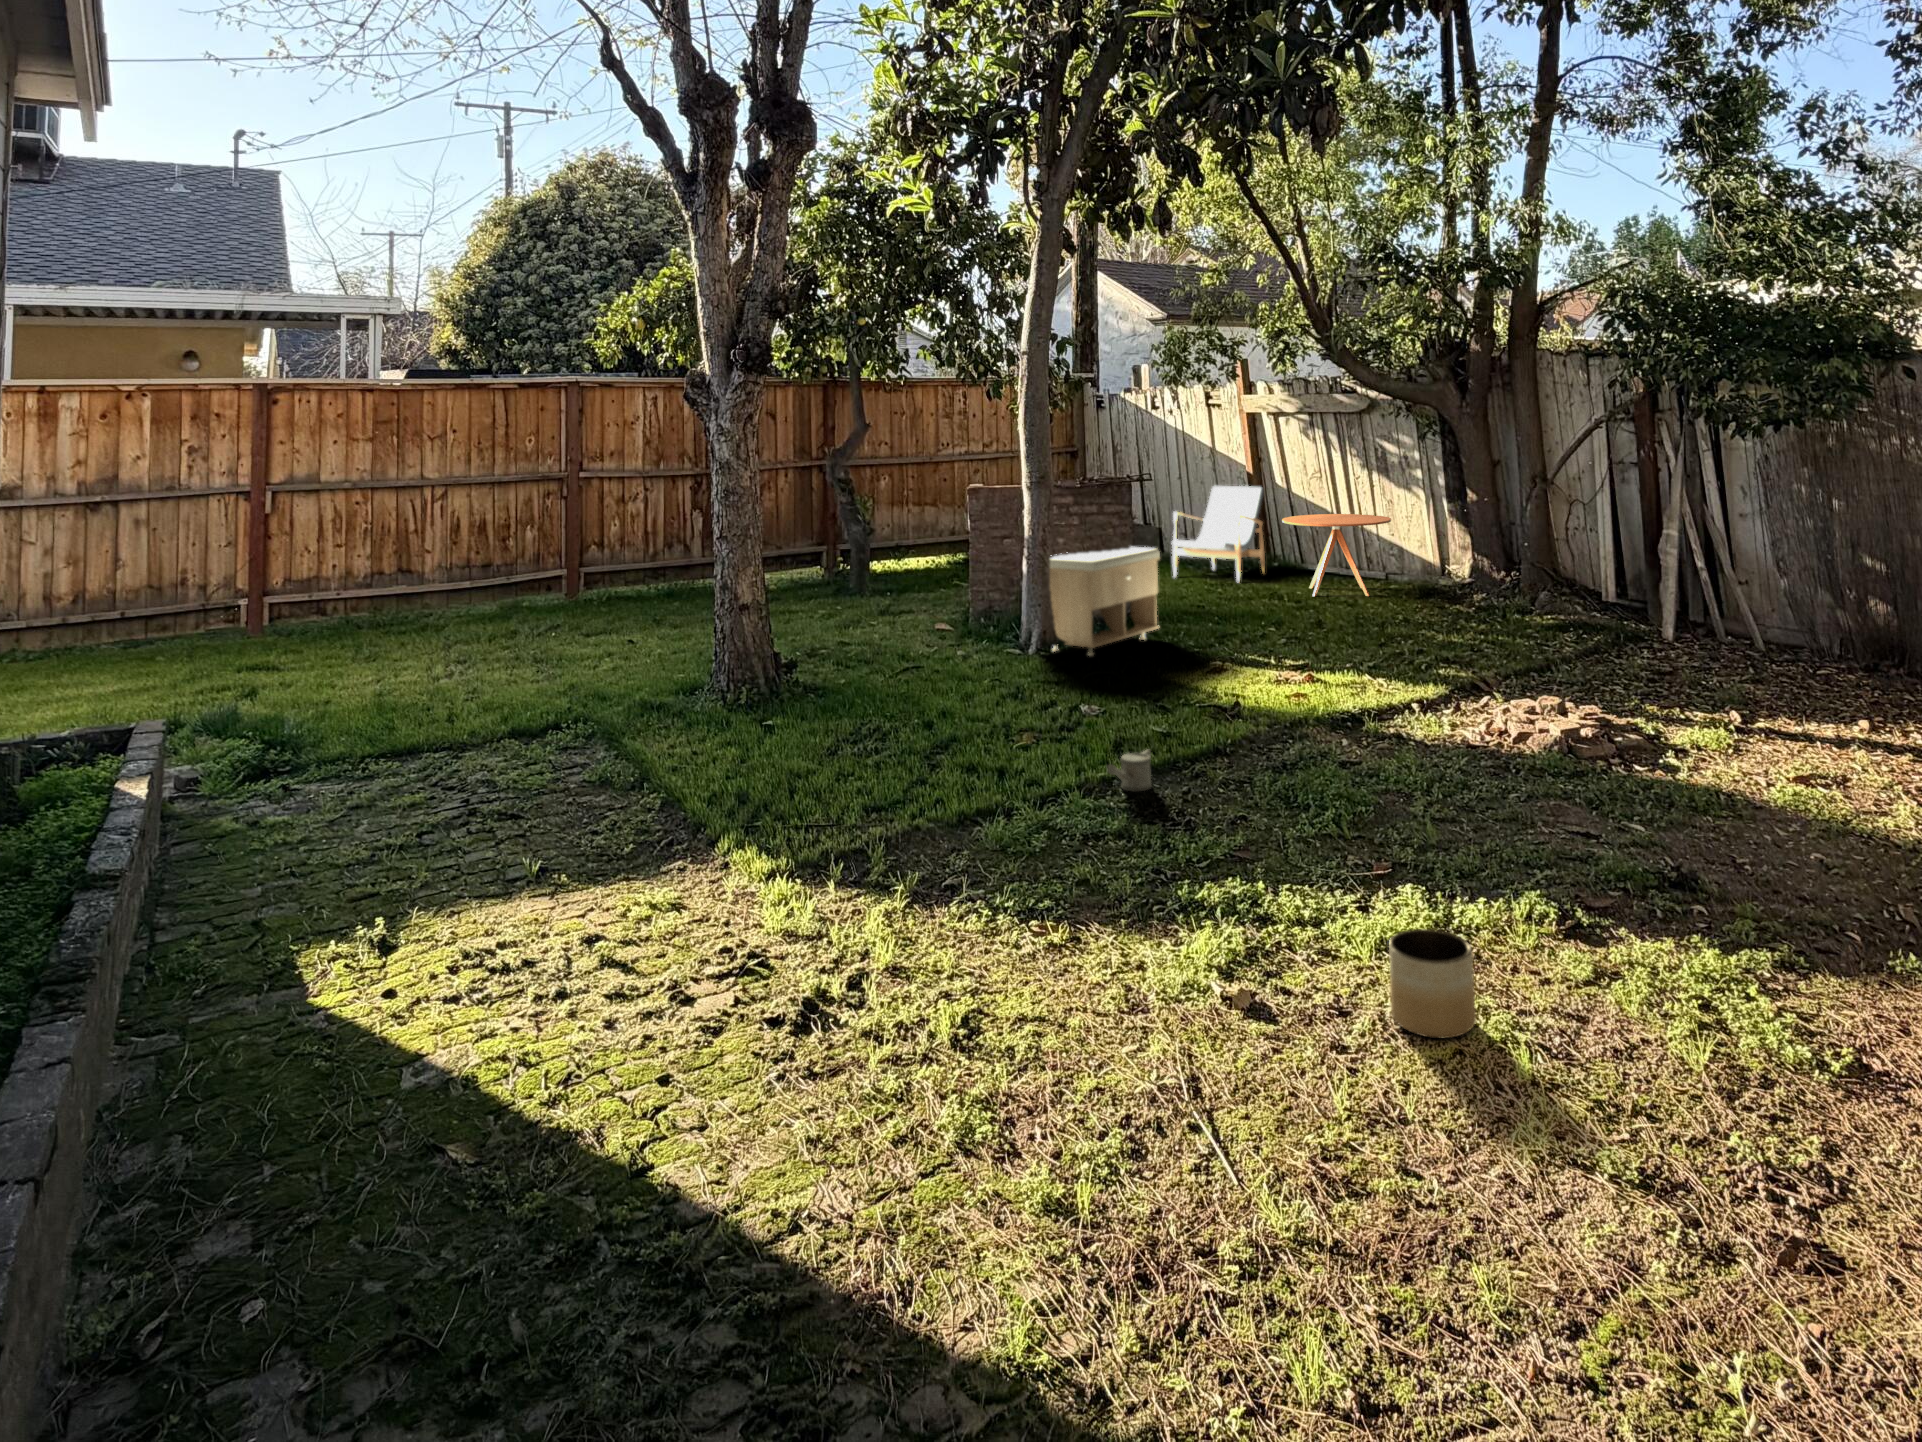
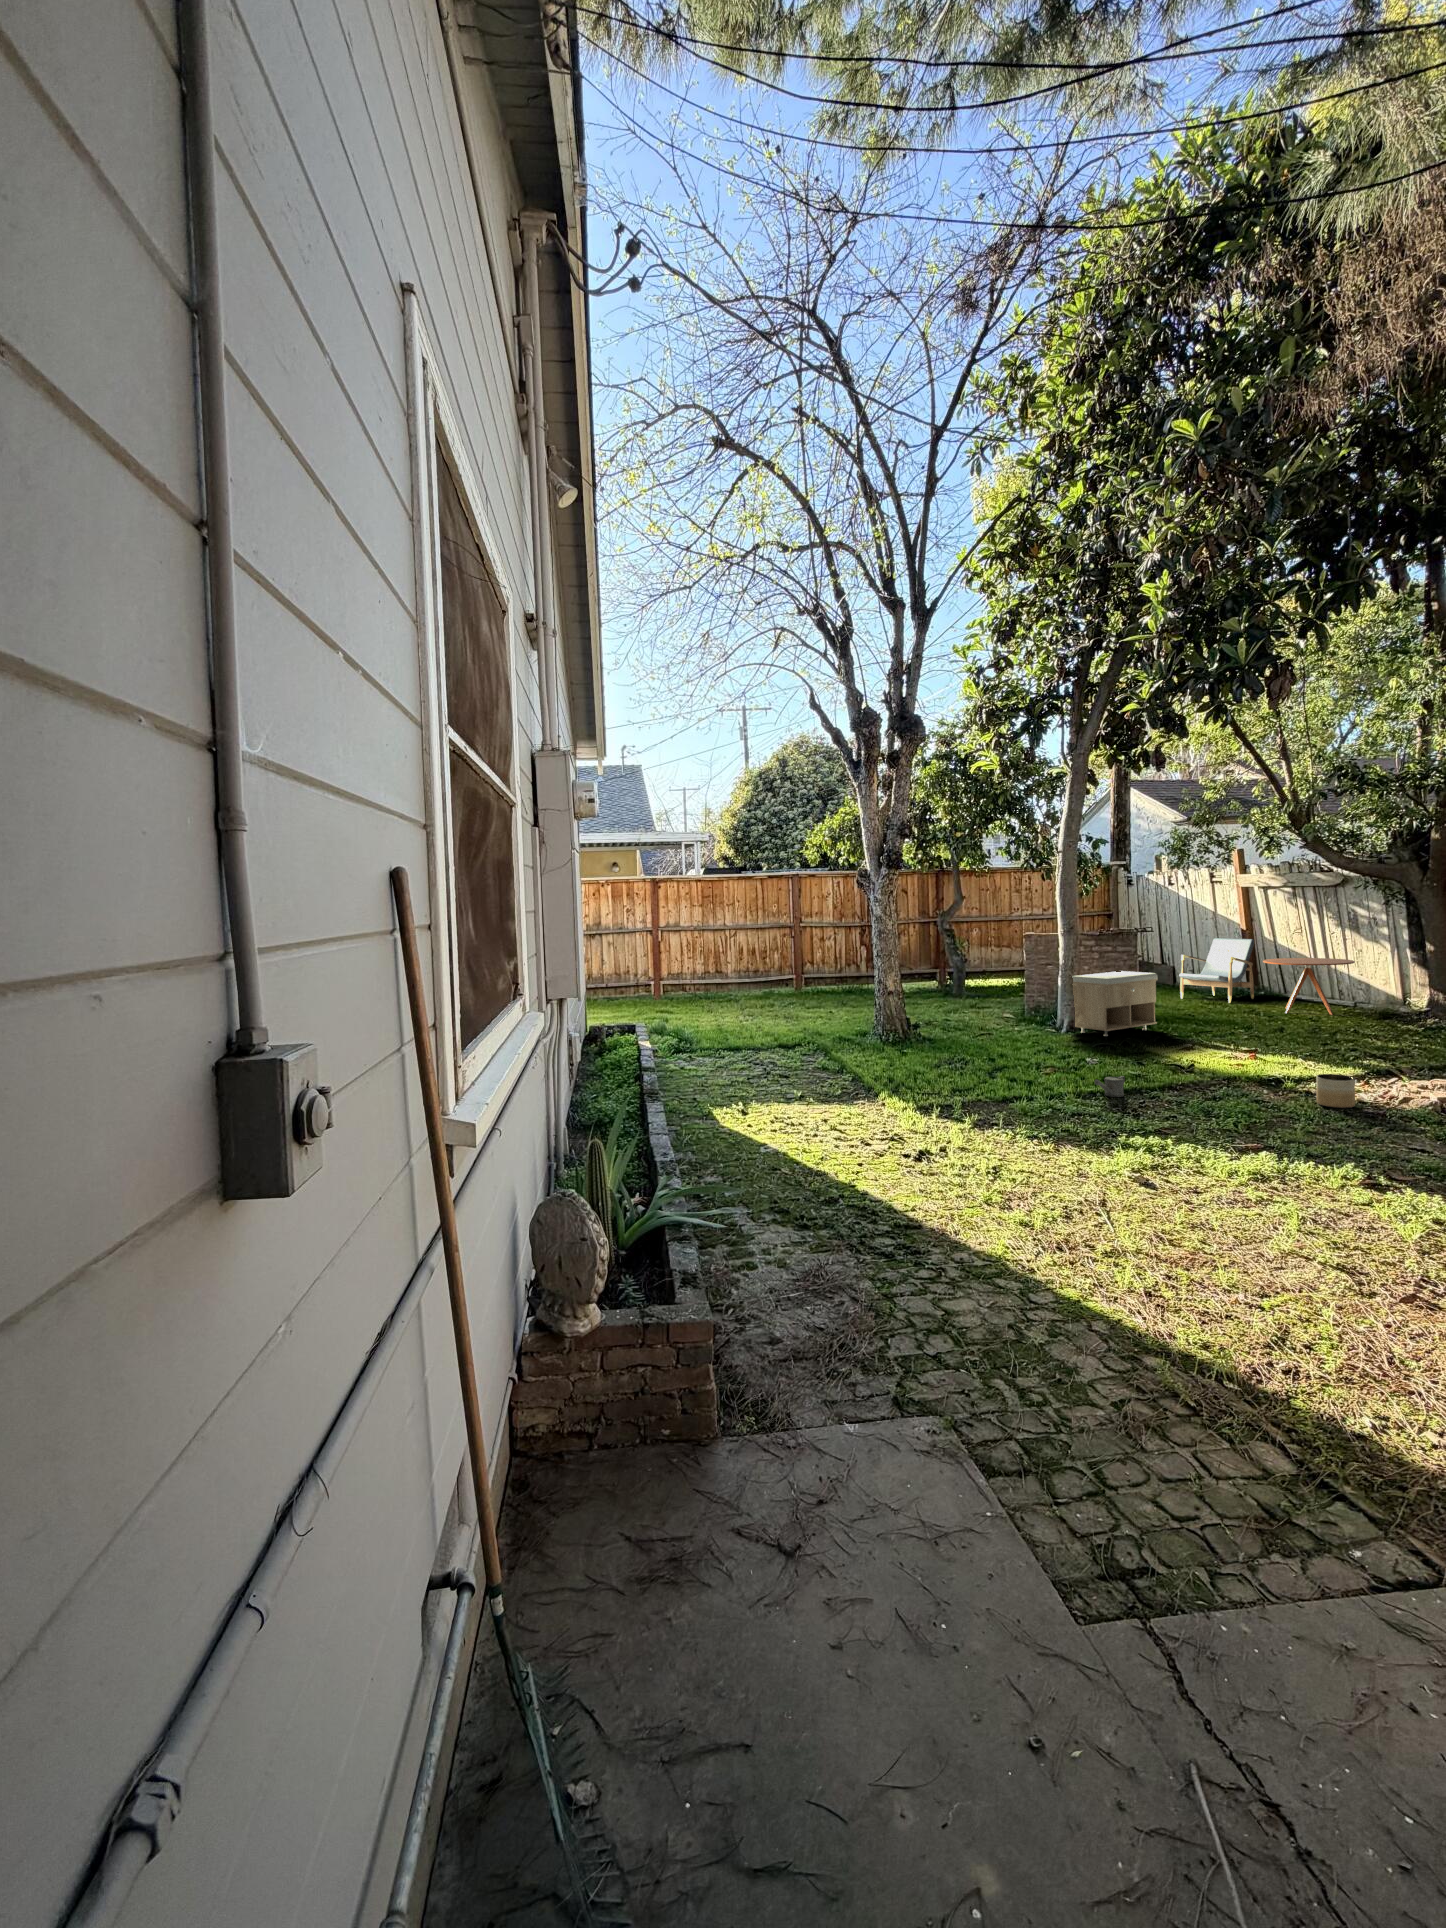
planter: present [1389,929,1476,1038] -> present [1316,1074,1355,1108]

